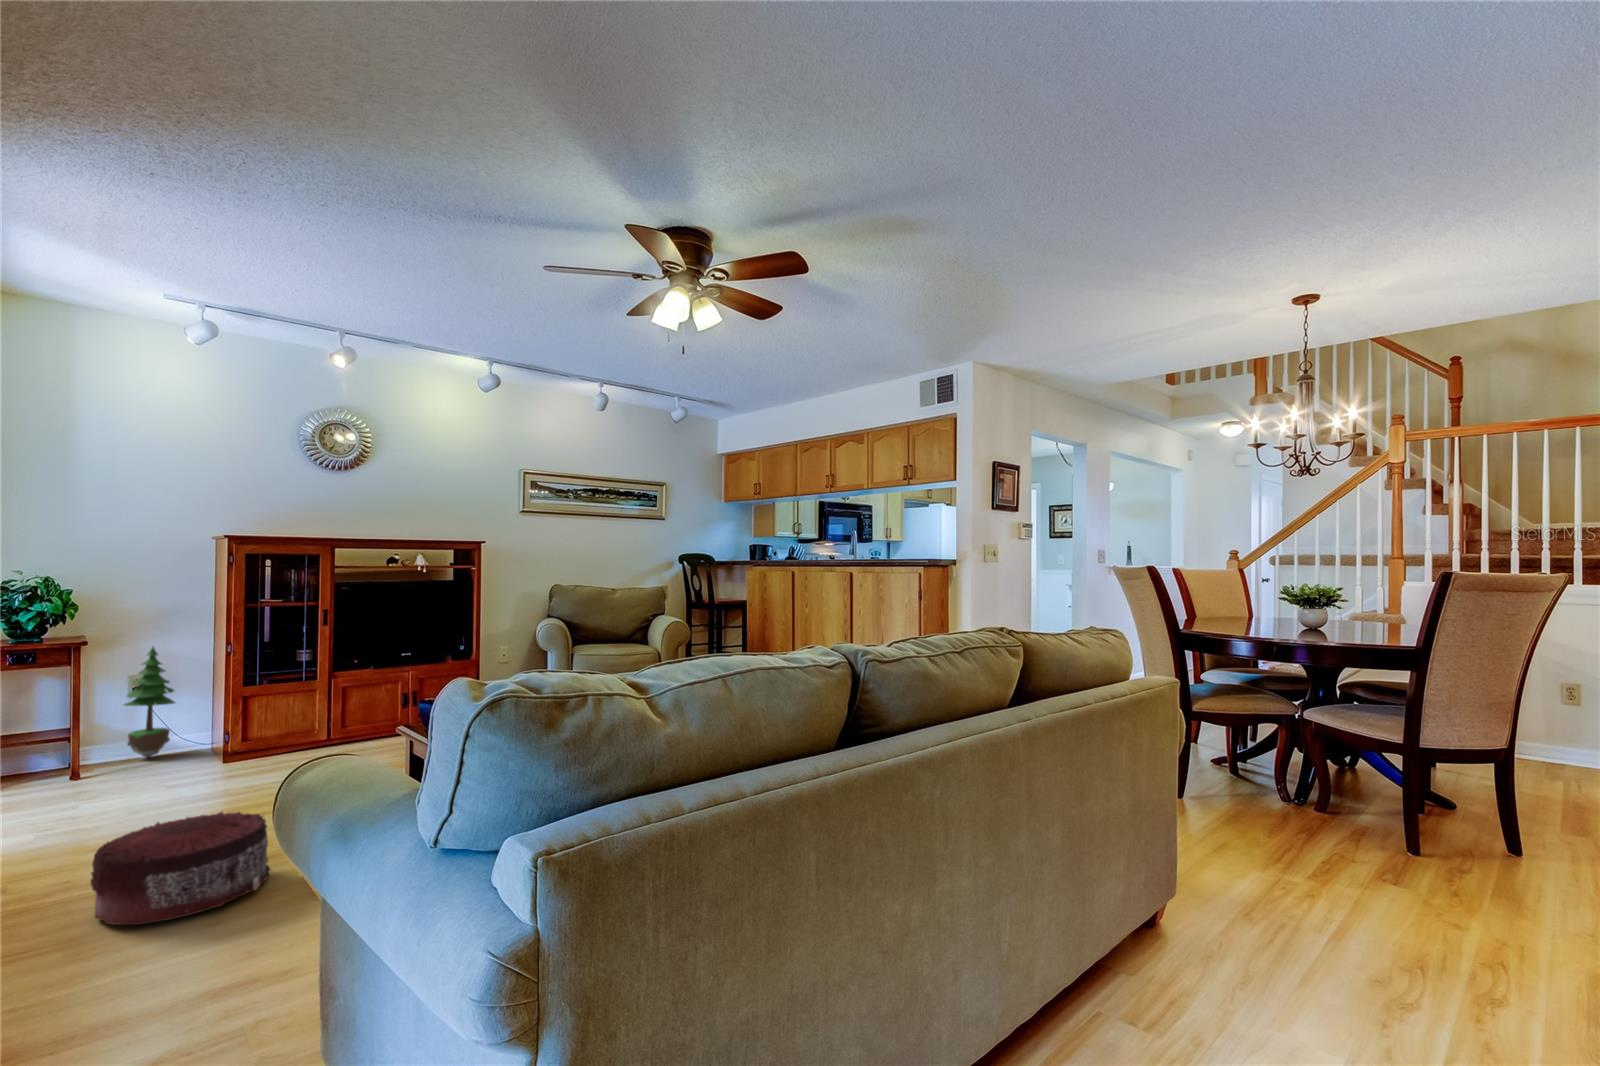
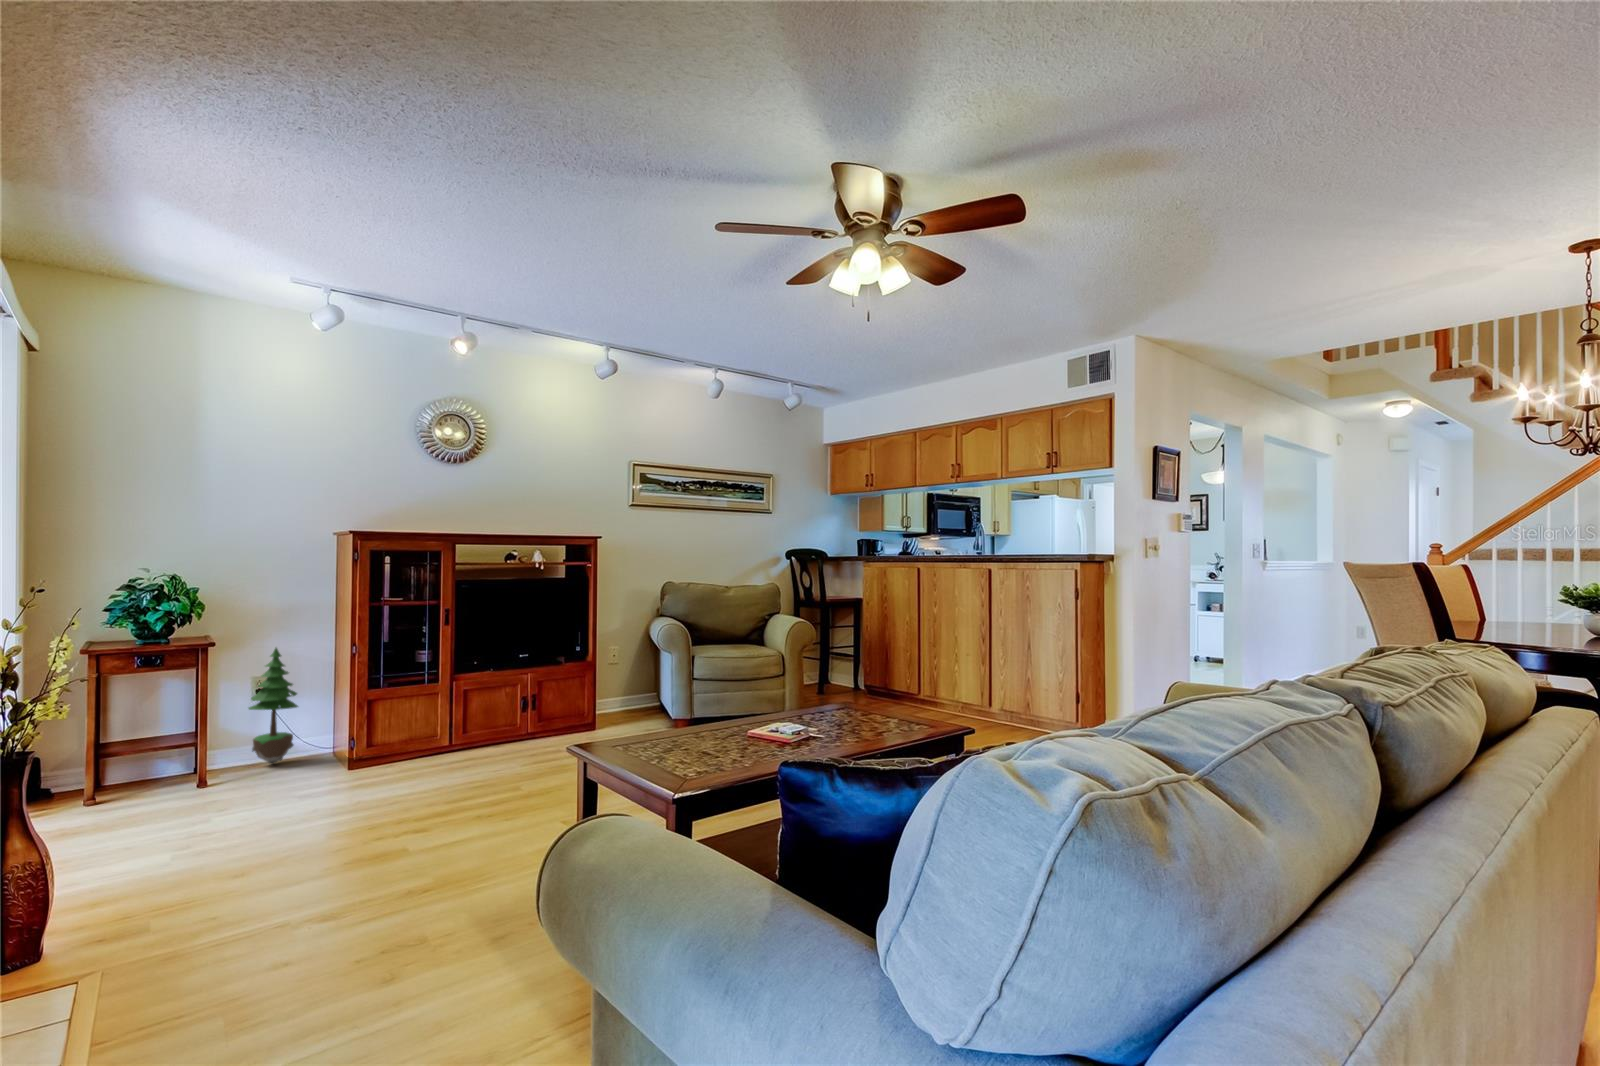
pouf: present [91,812,271,925] -> none [253,837,437,975]

